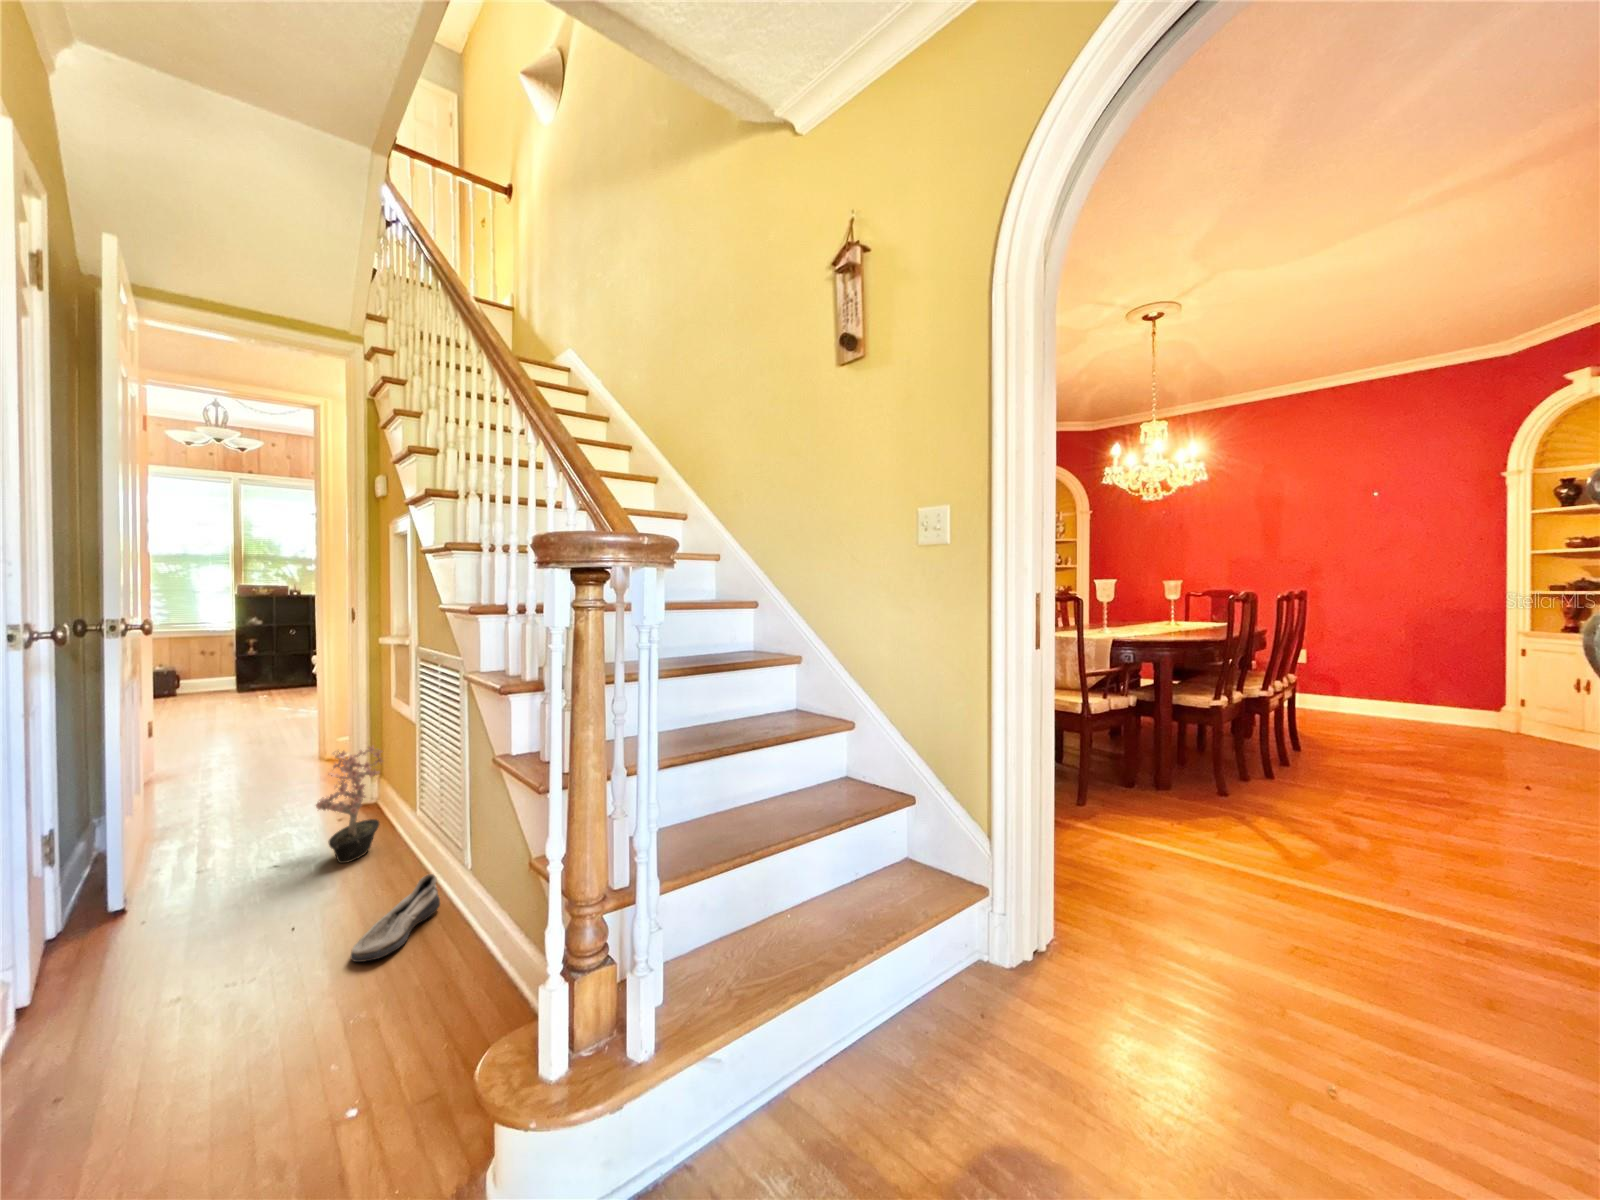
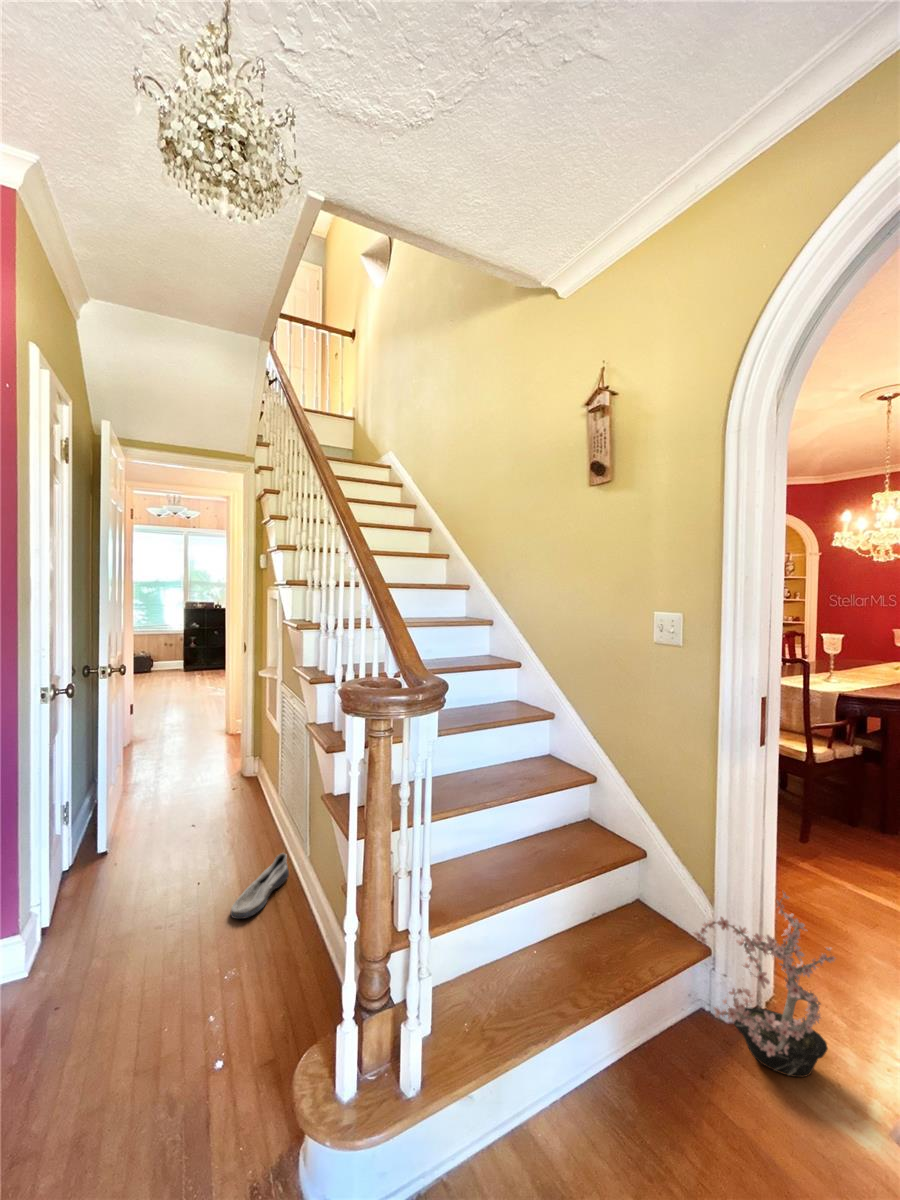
potted plant: present [316,746,383,863] -> present [694,893,835,1077]

